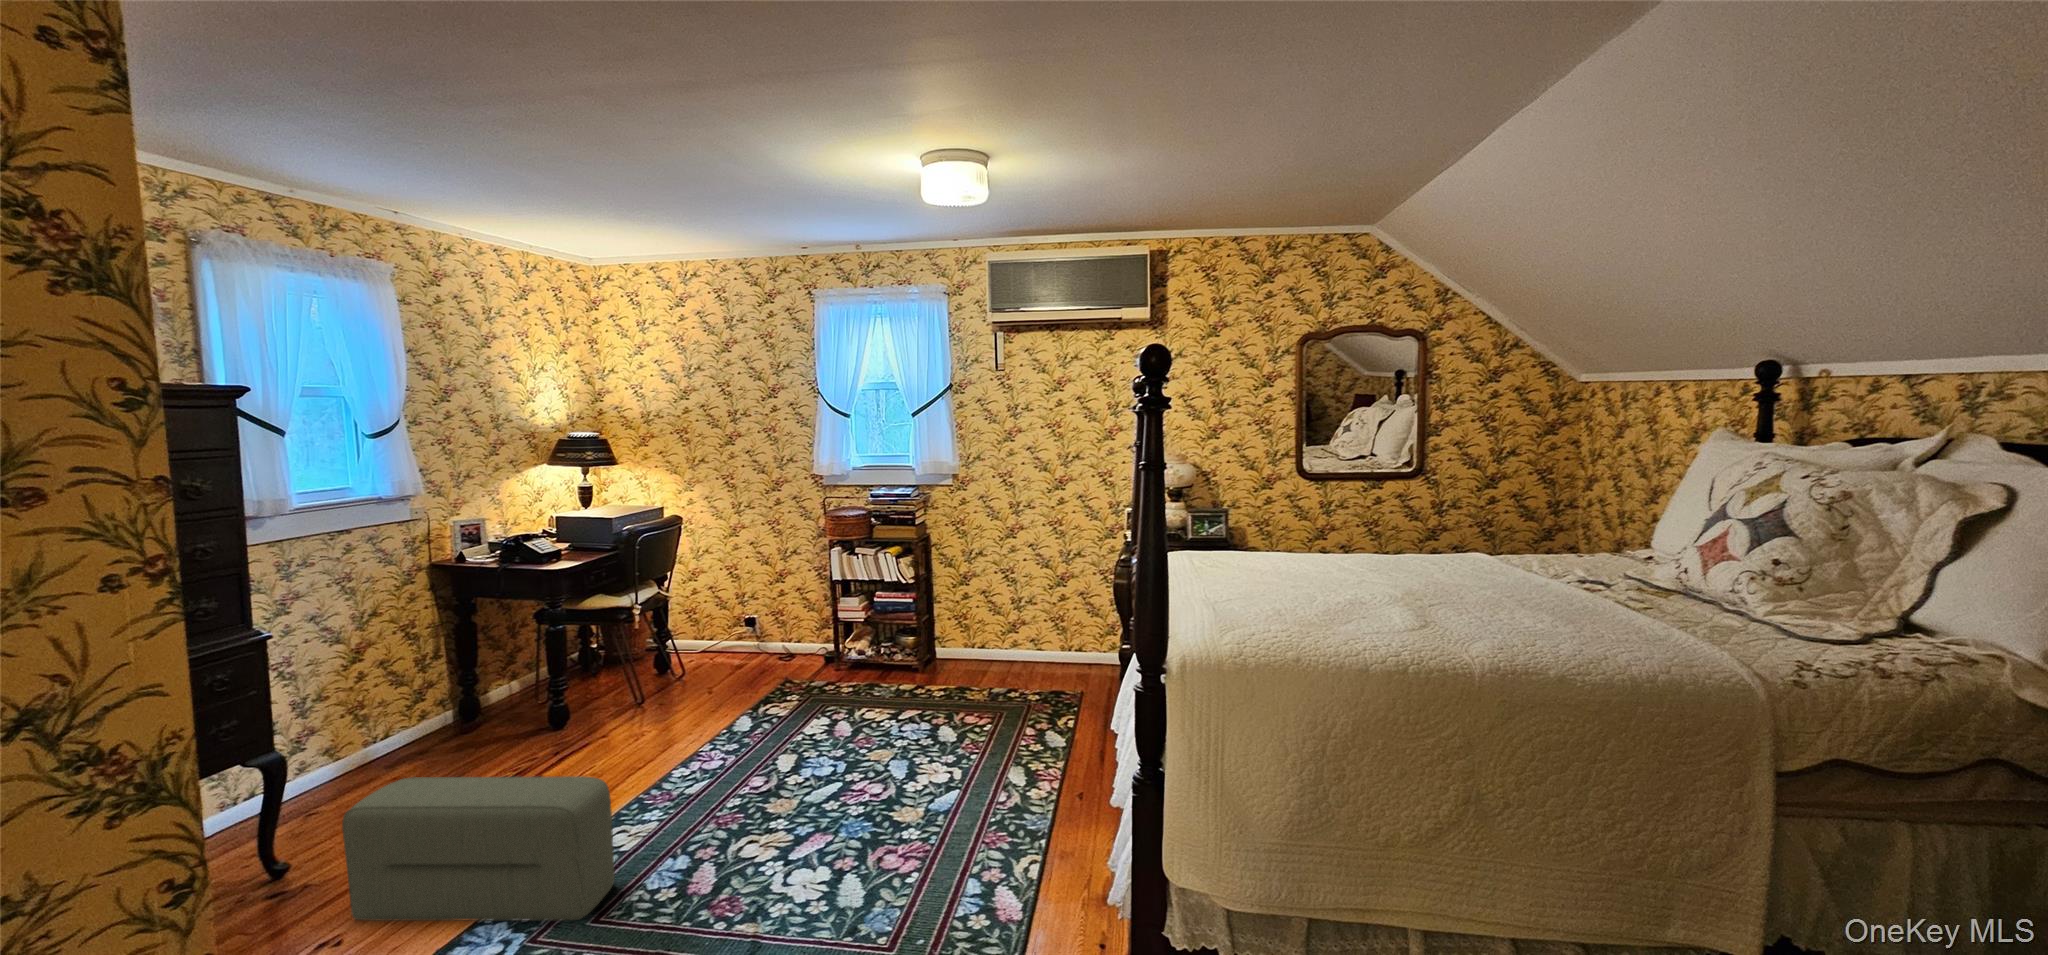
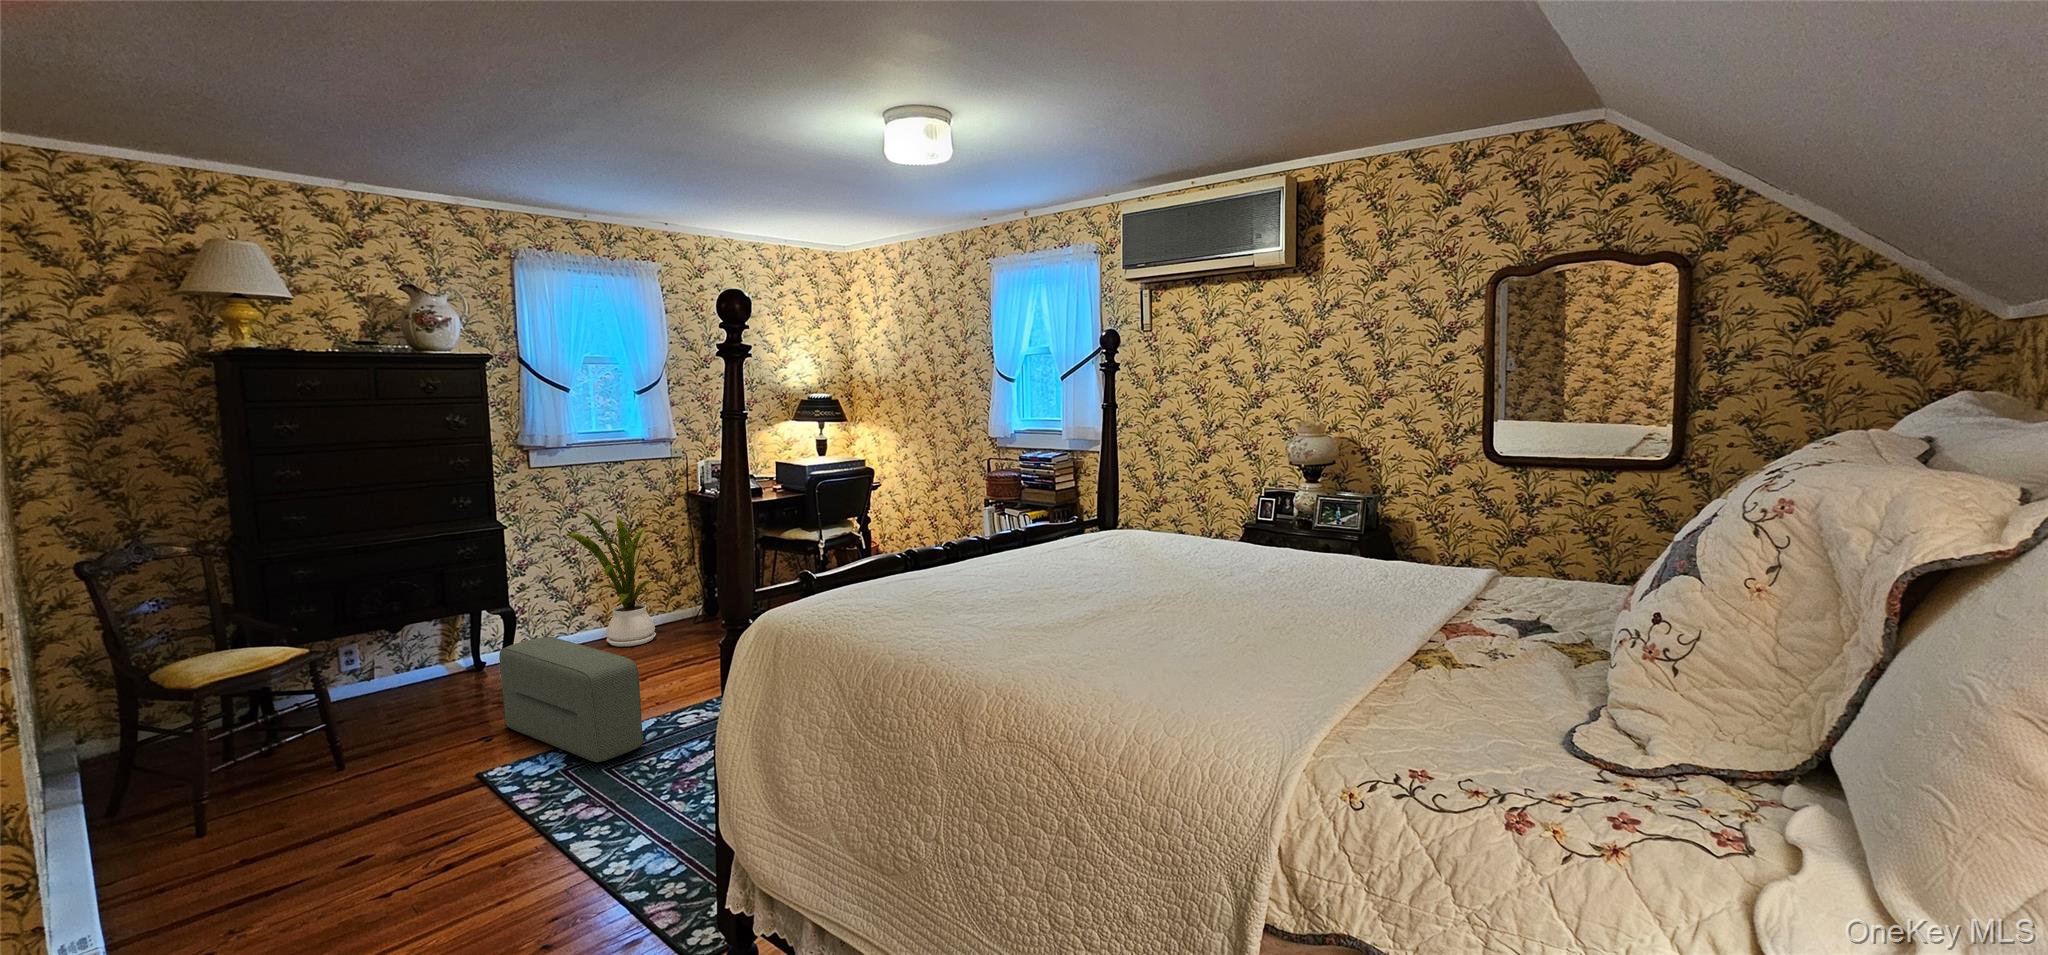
house plant: none [288,604,434,780] -> present [567,512,658,646]

